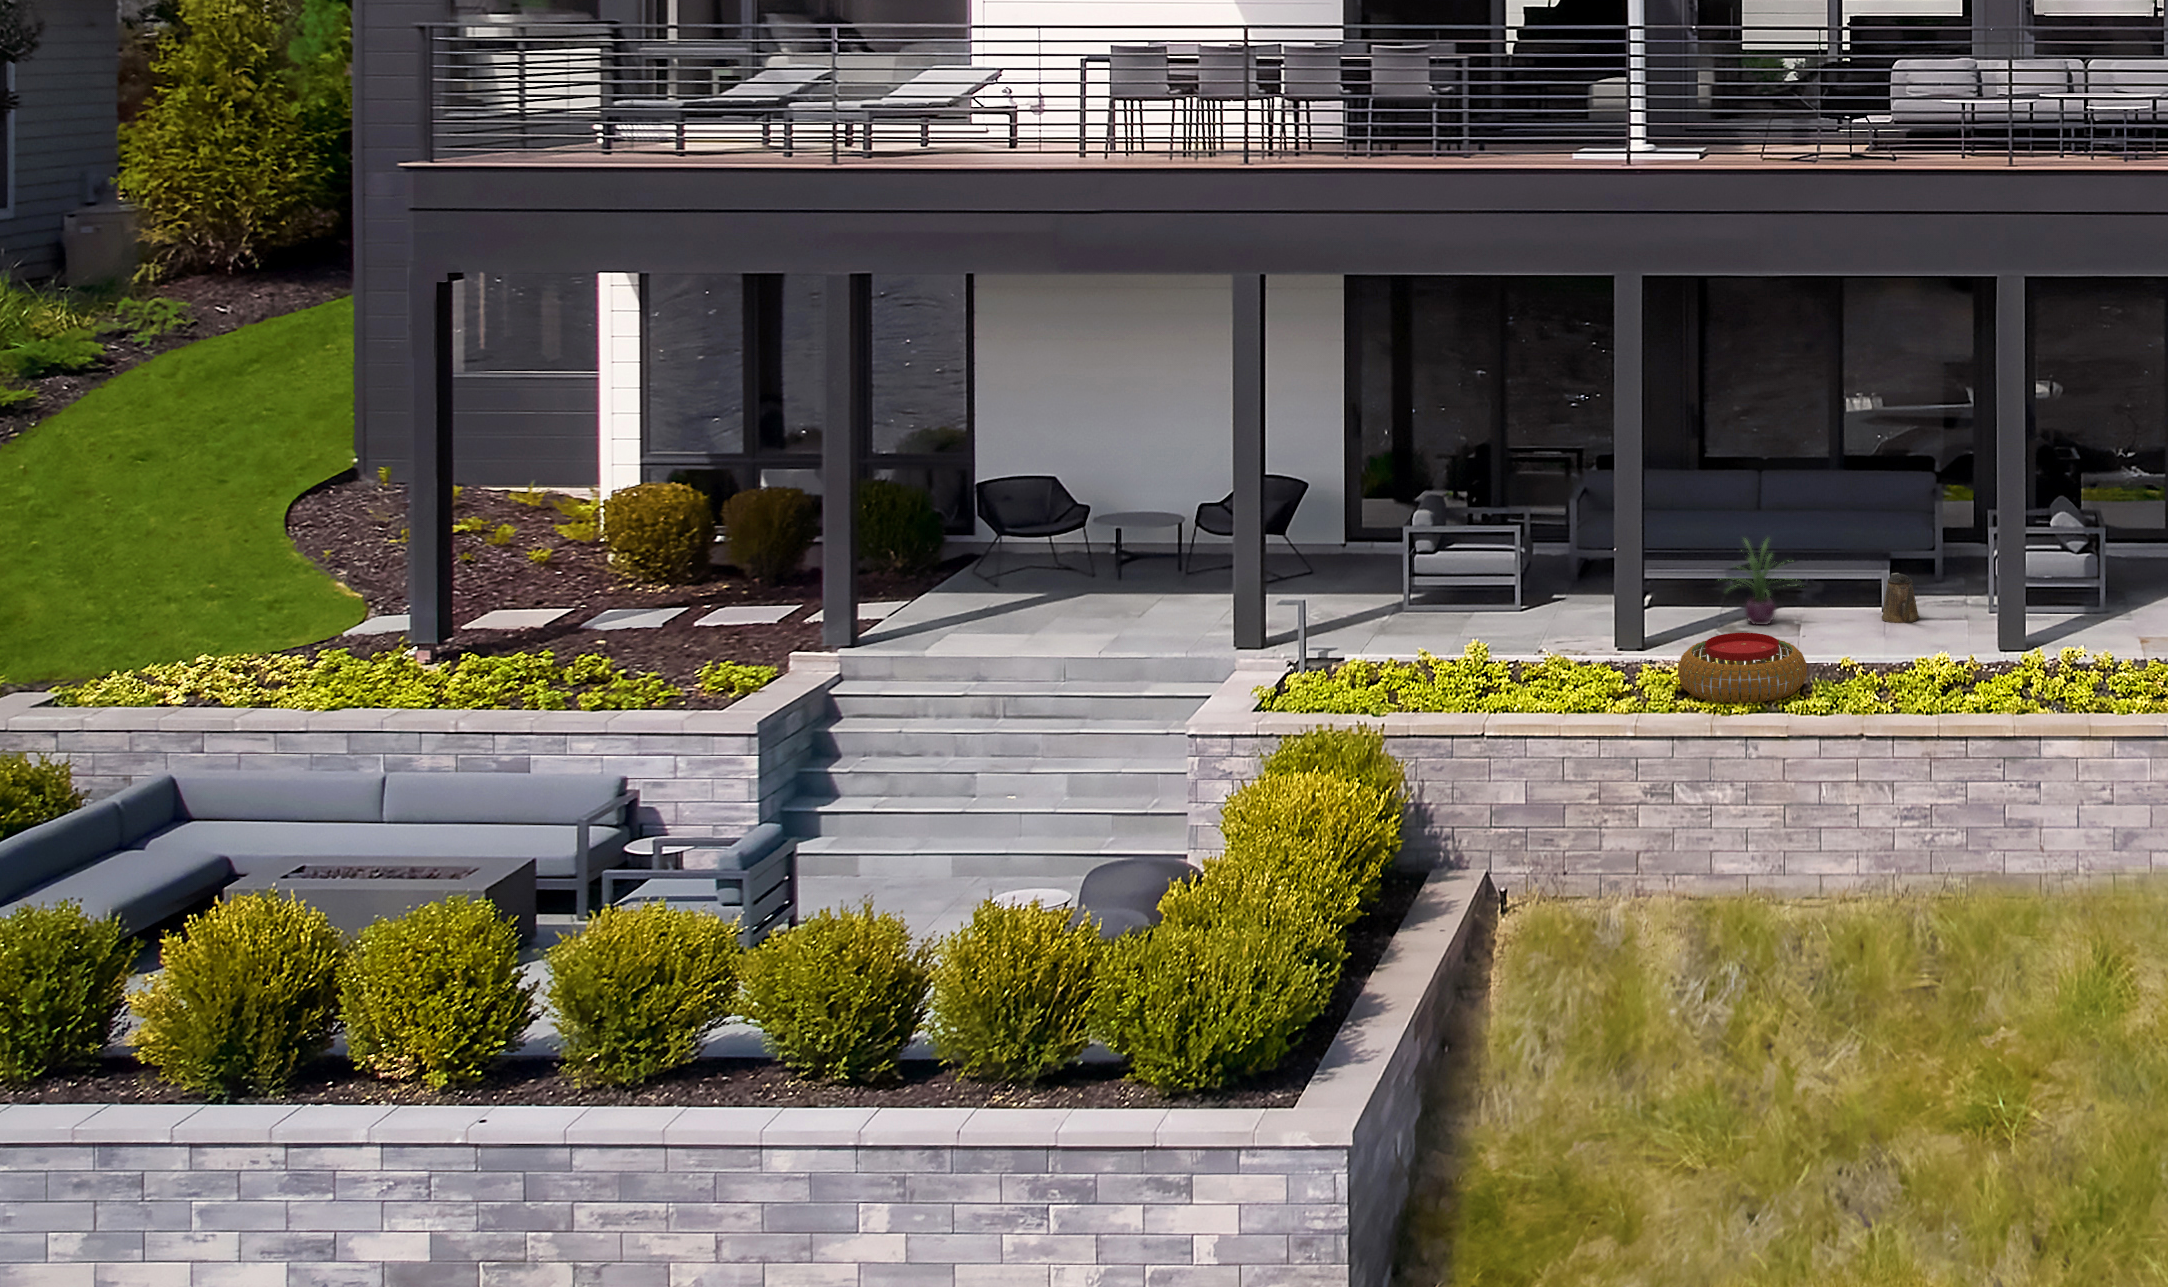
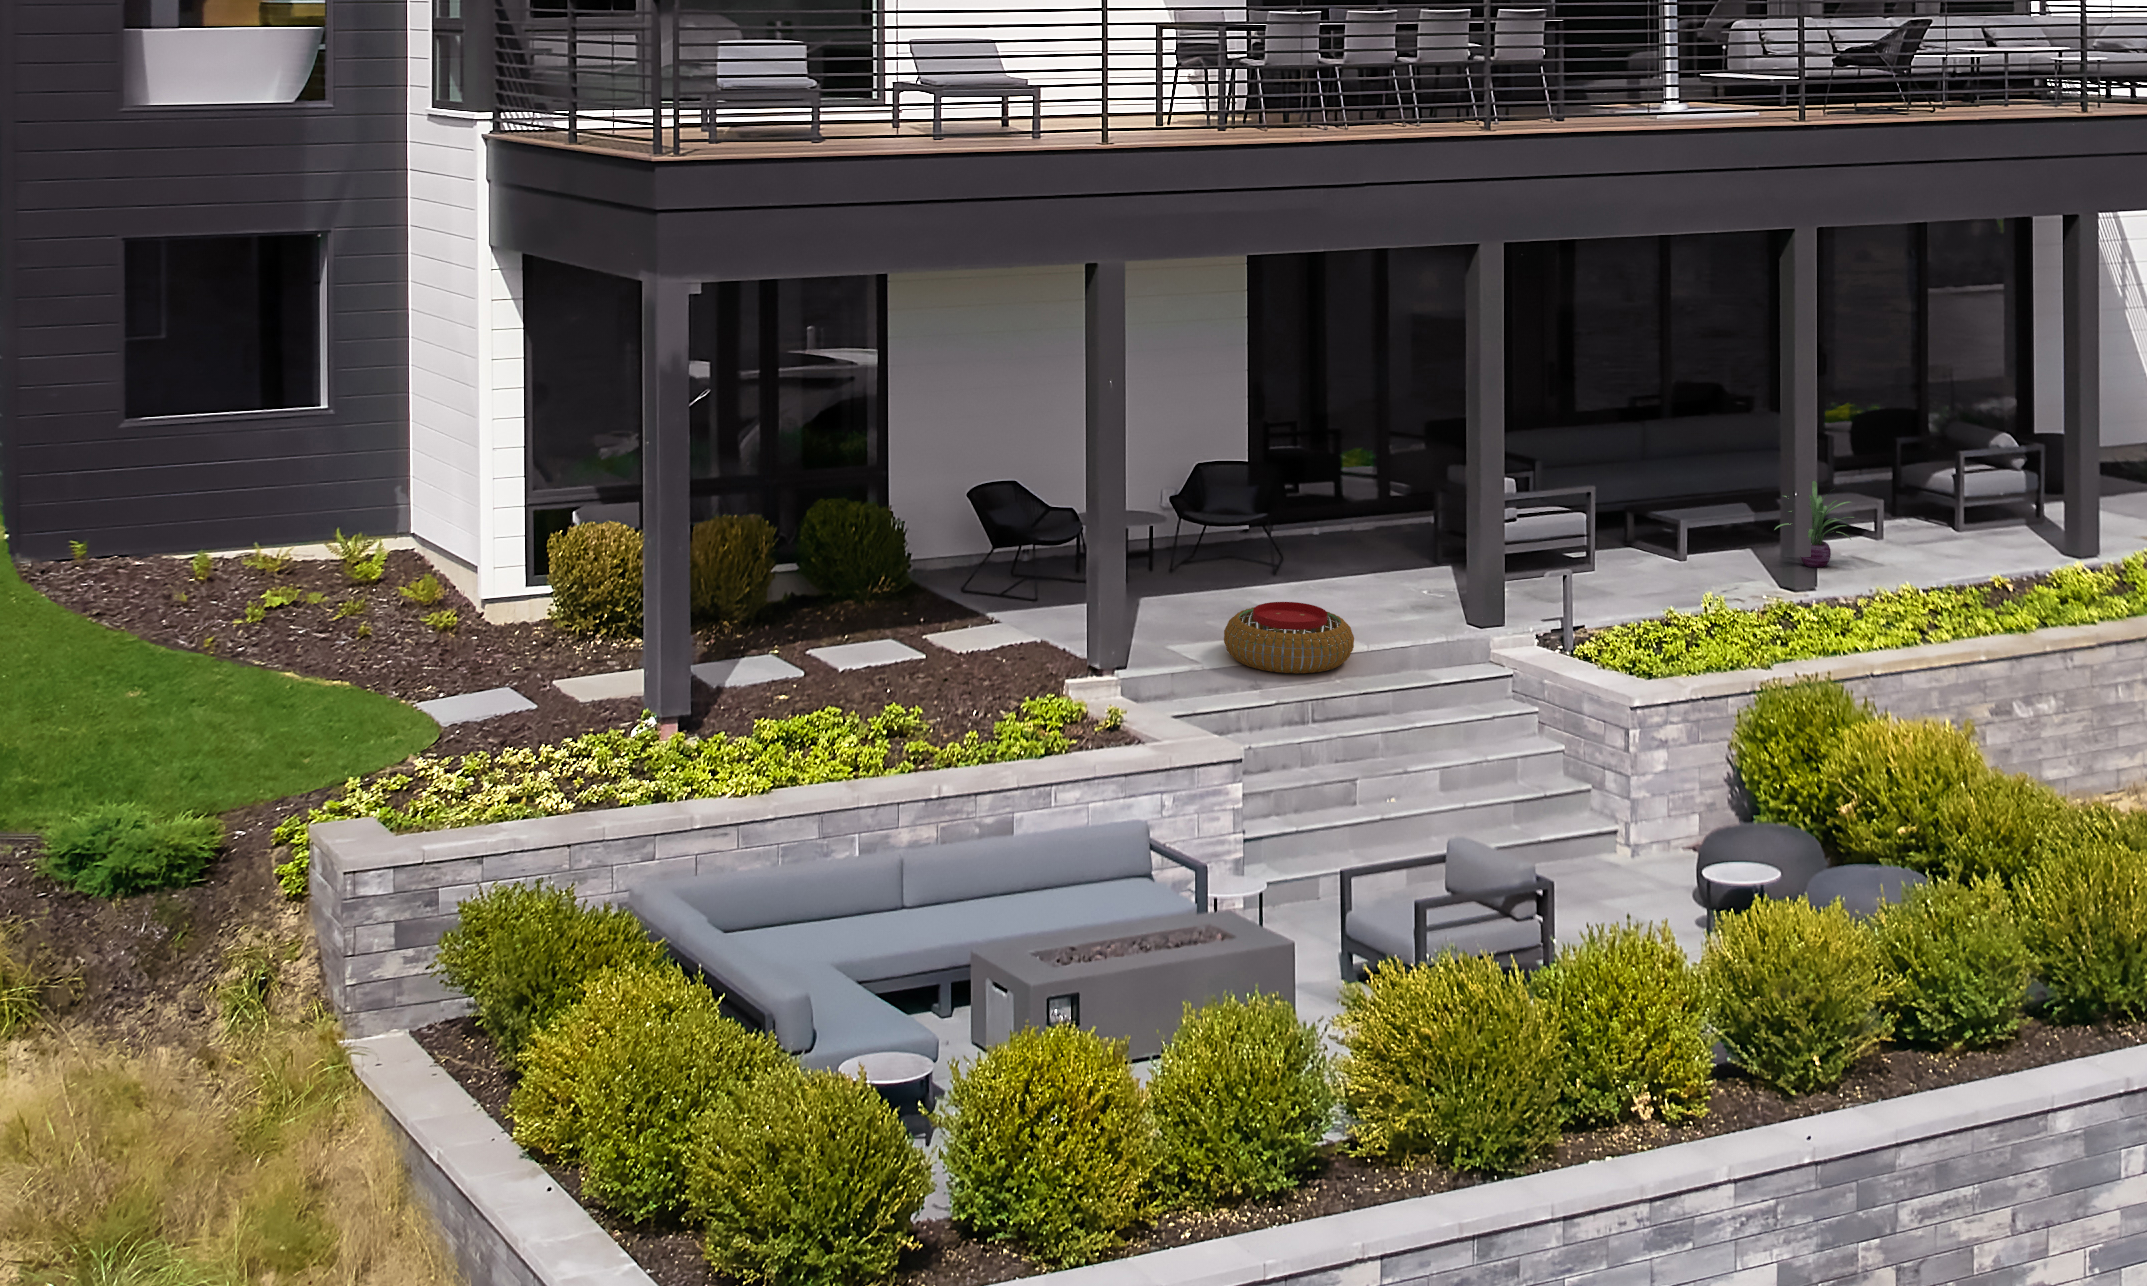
watering can: present [1882,573,1919,623] -> none [1888,507,1956,555]
pouf: present [1678,633,1807,702] -> present [1224,602,1354,673]

